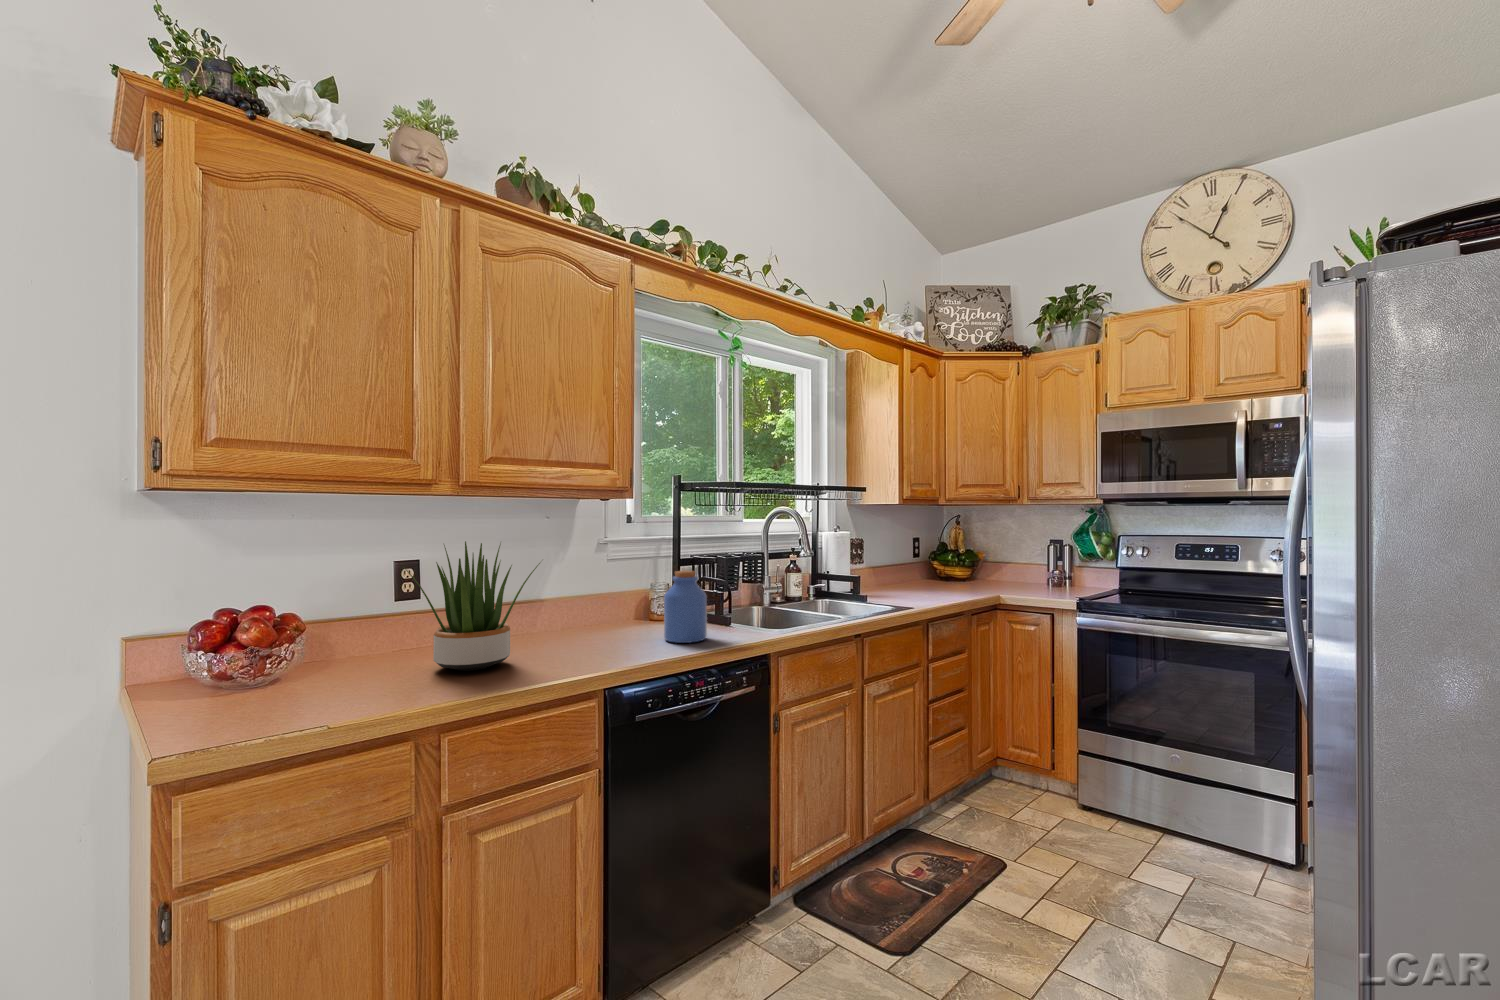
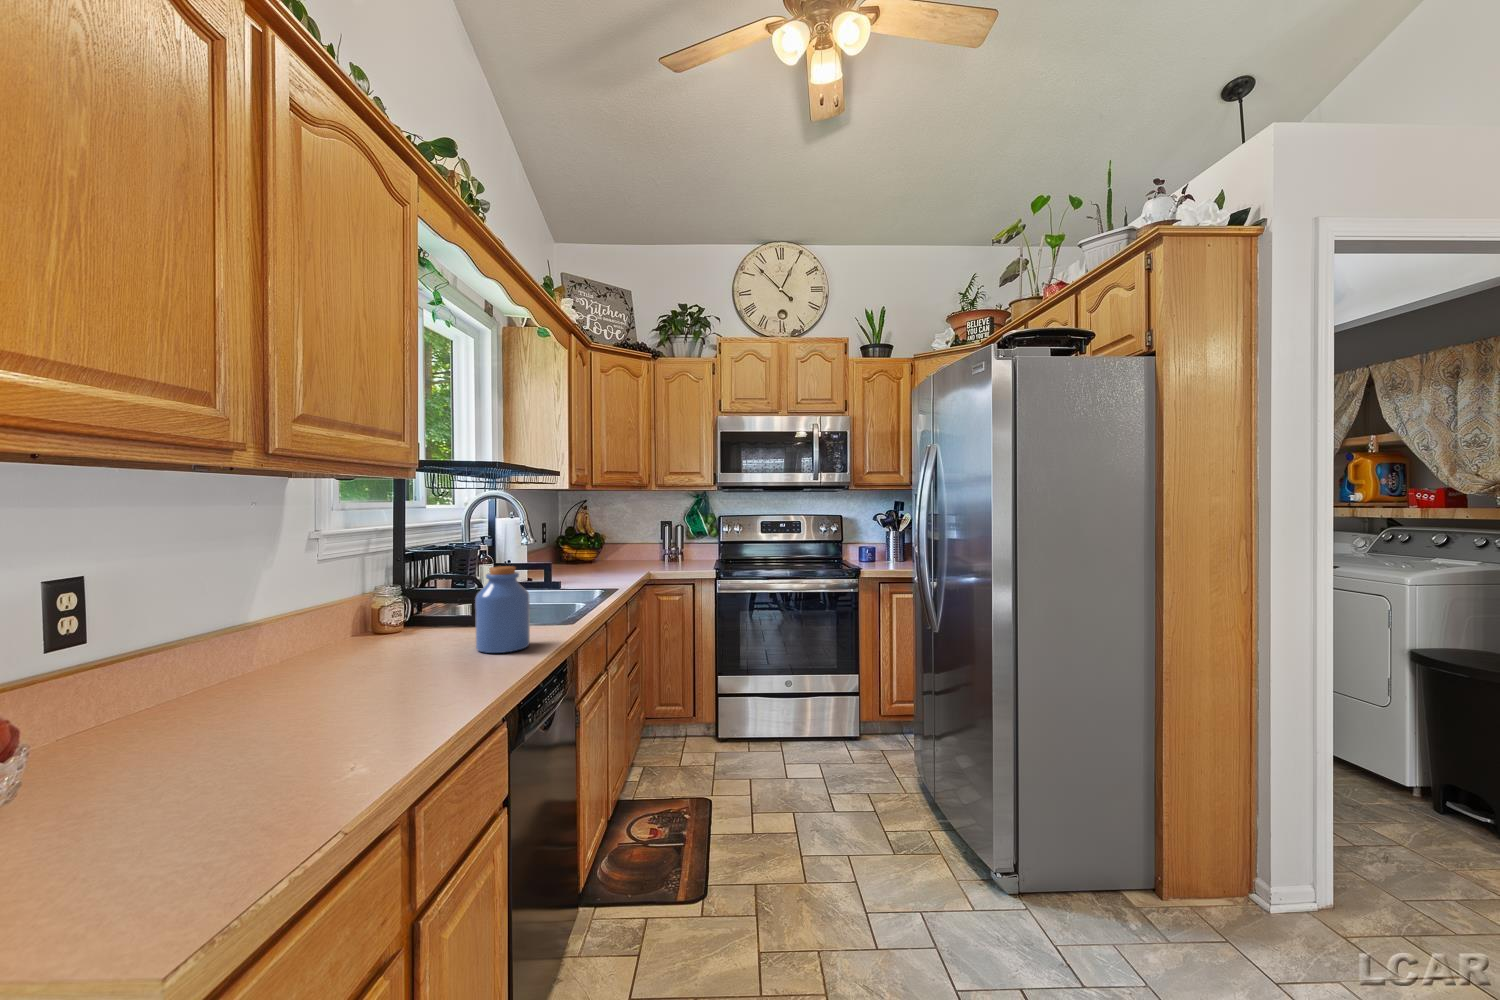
potted plant: present [406,541,540,671] -> none [177,539,409,743]

